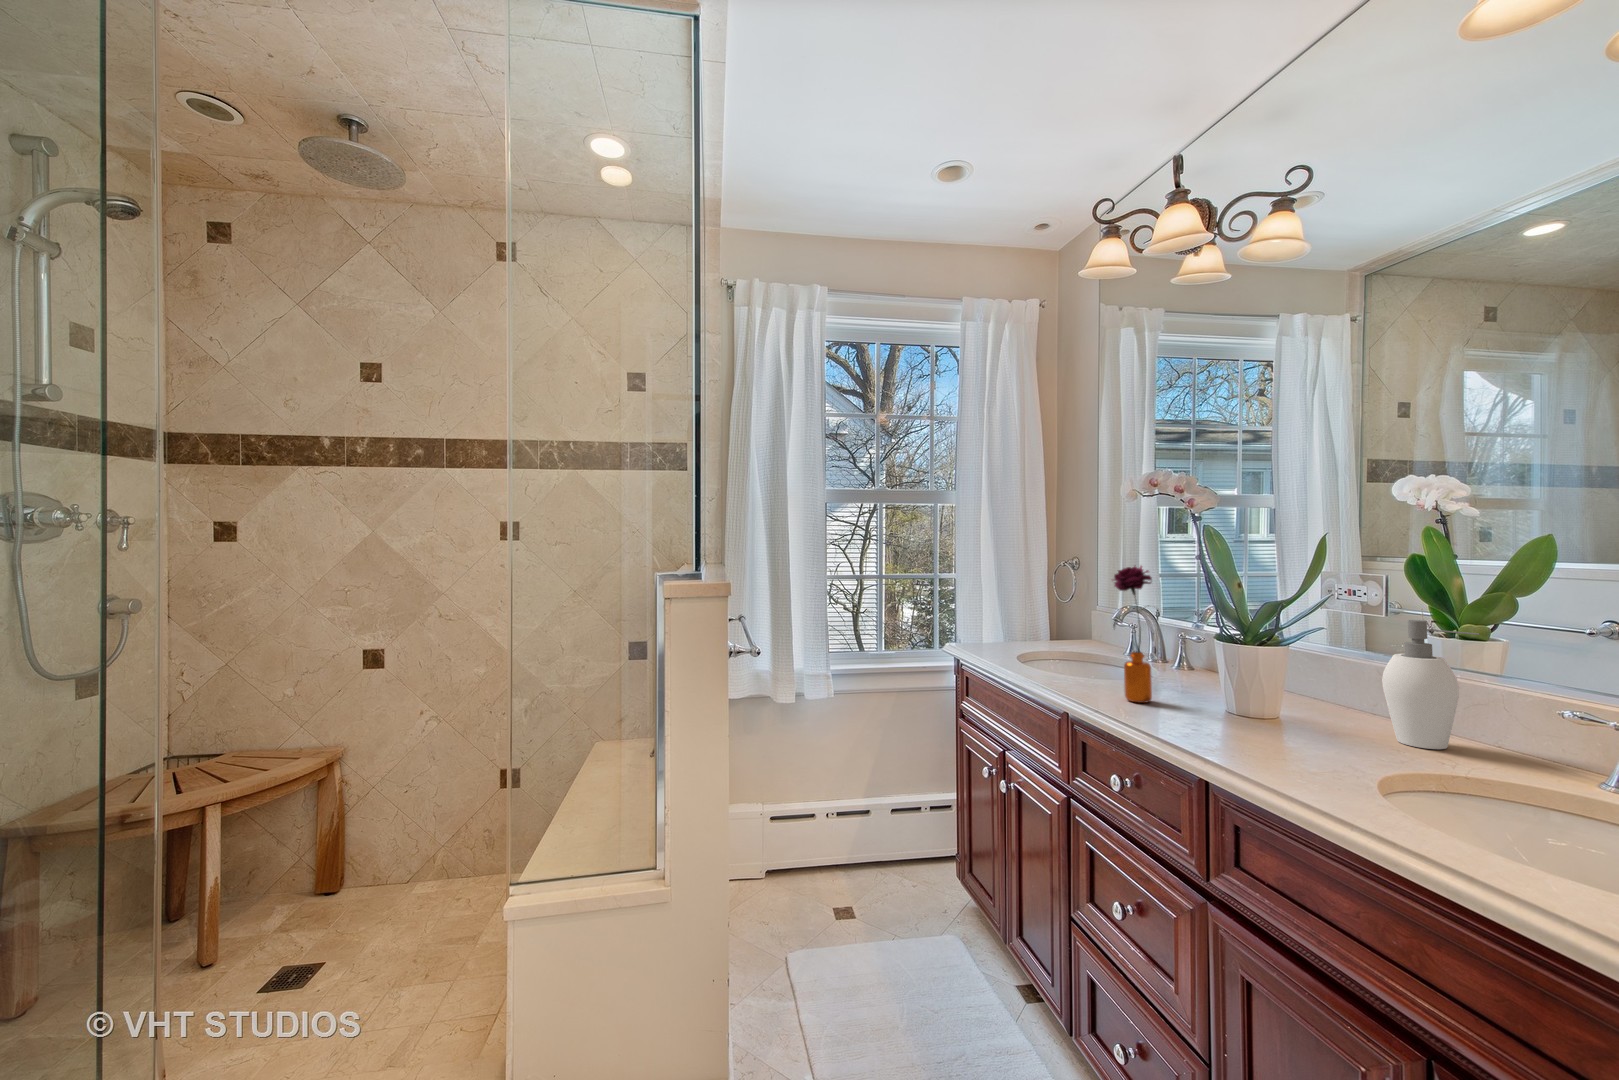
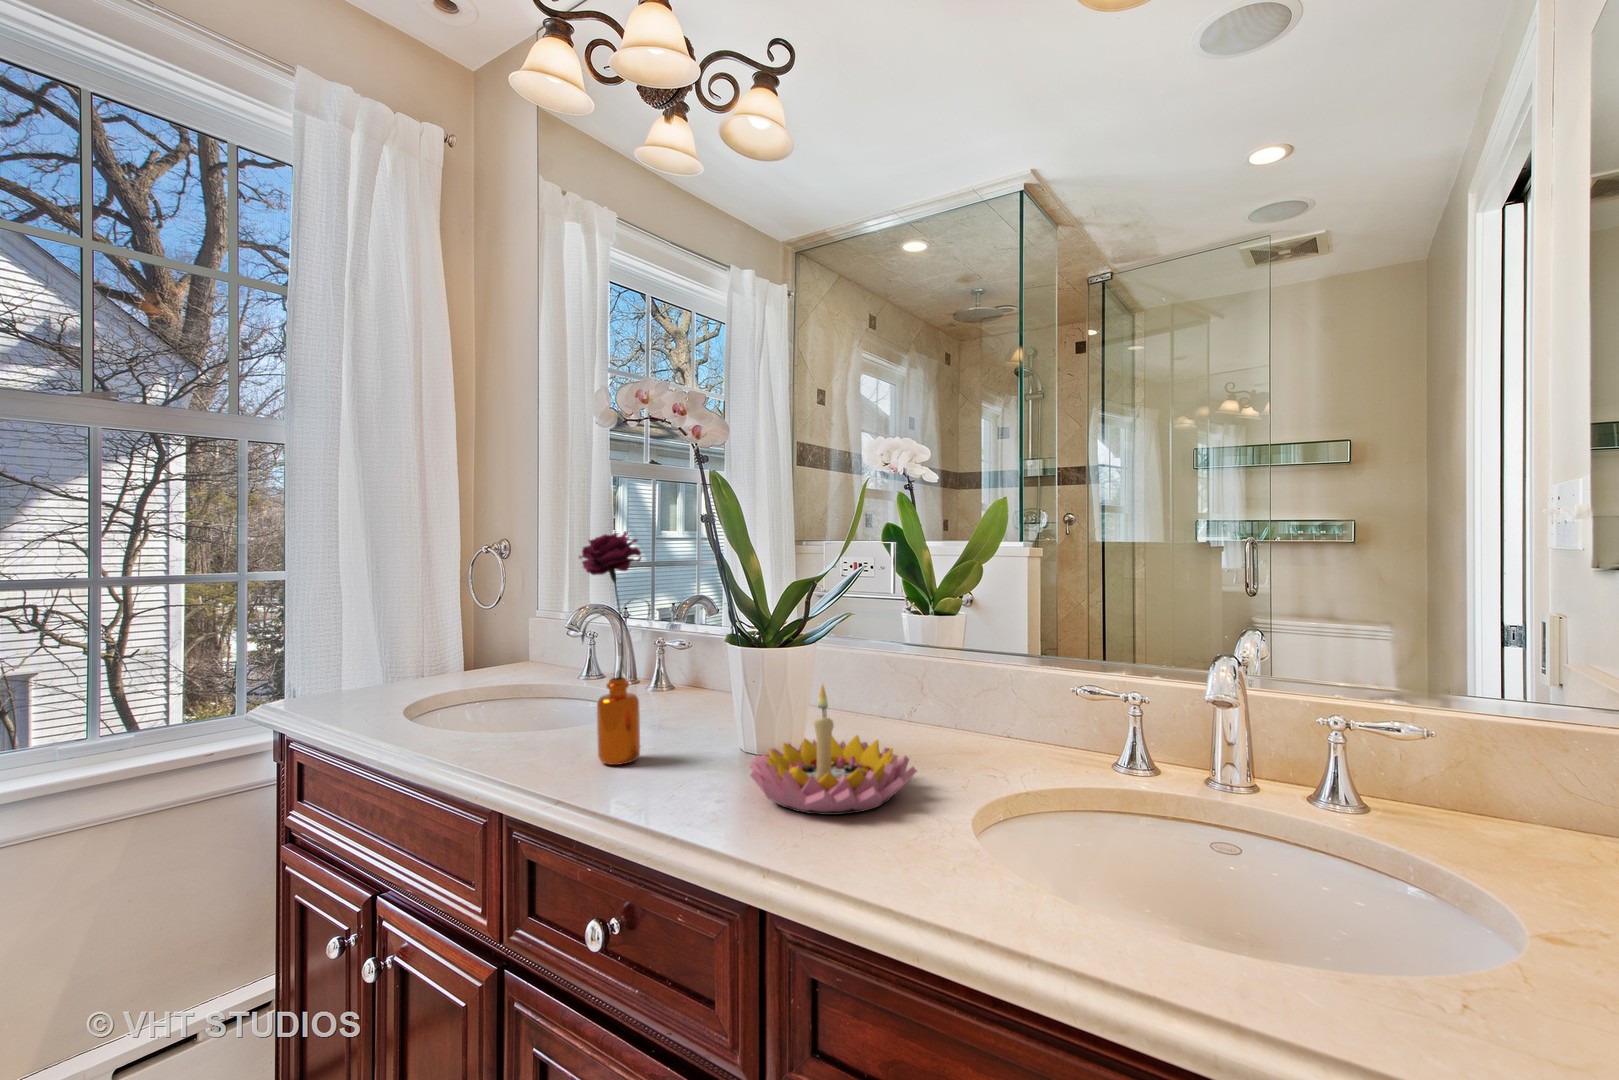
soap dispenser: present [1382,620,1480,749] -> none [916,595,1007,758]
candle holder: none [1216,669,1353,755] -> present [750,684,917,815]

